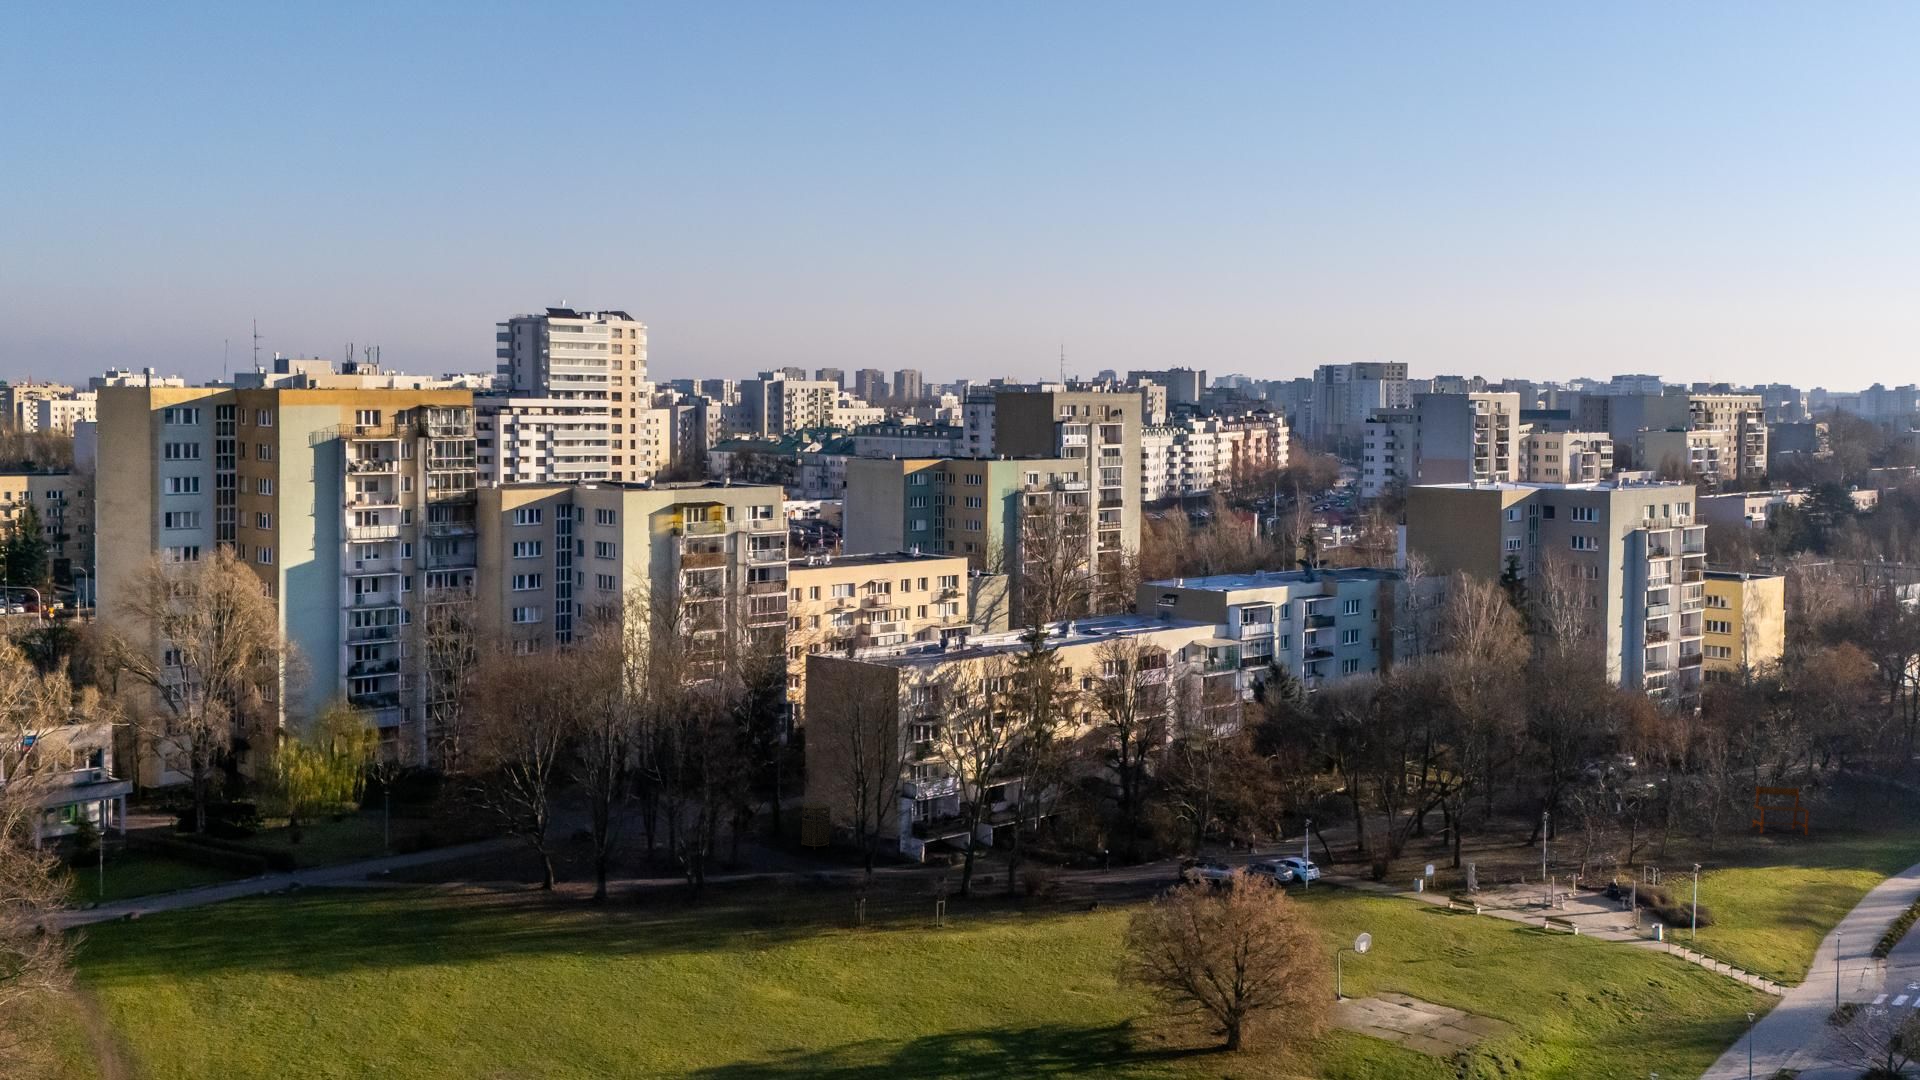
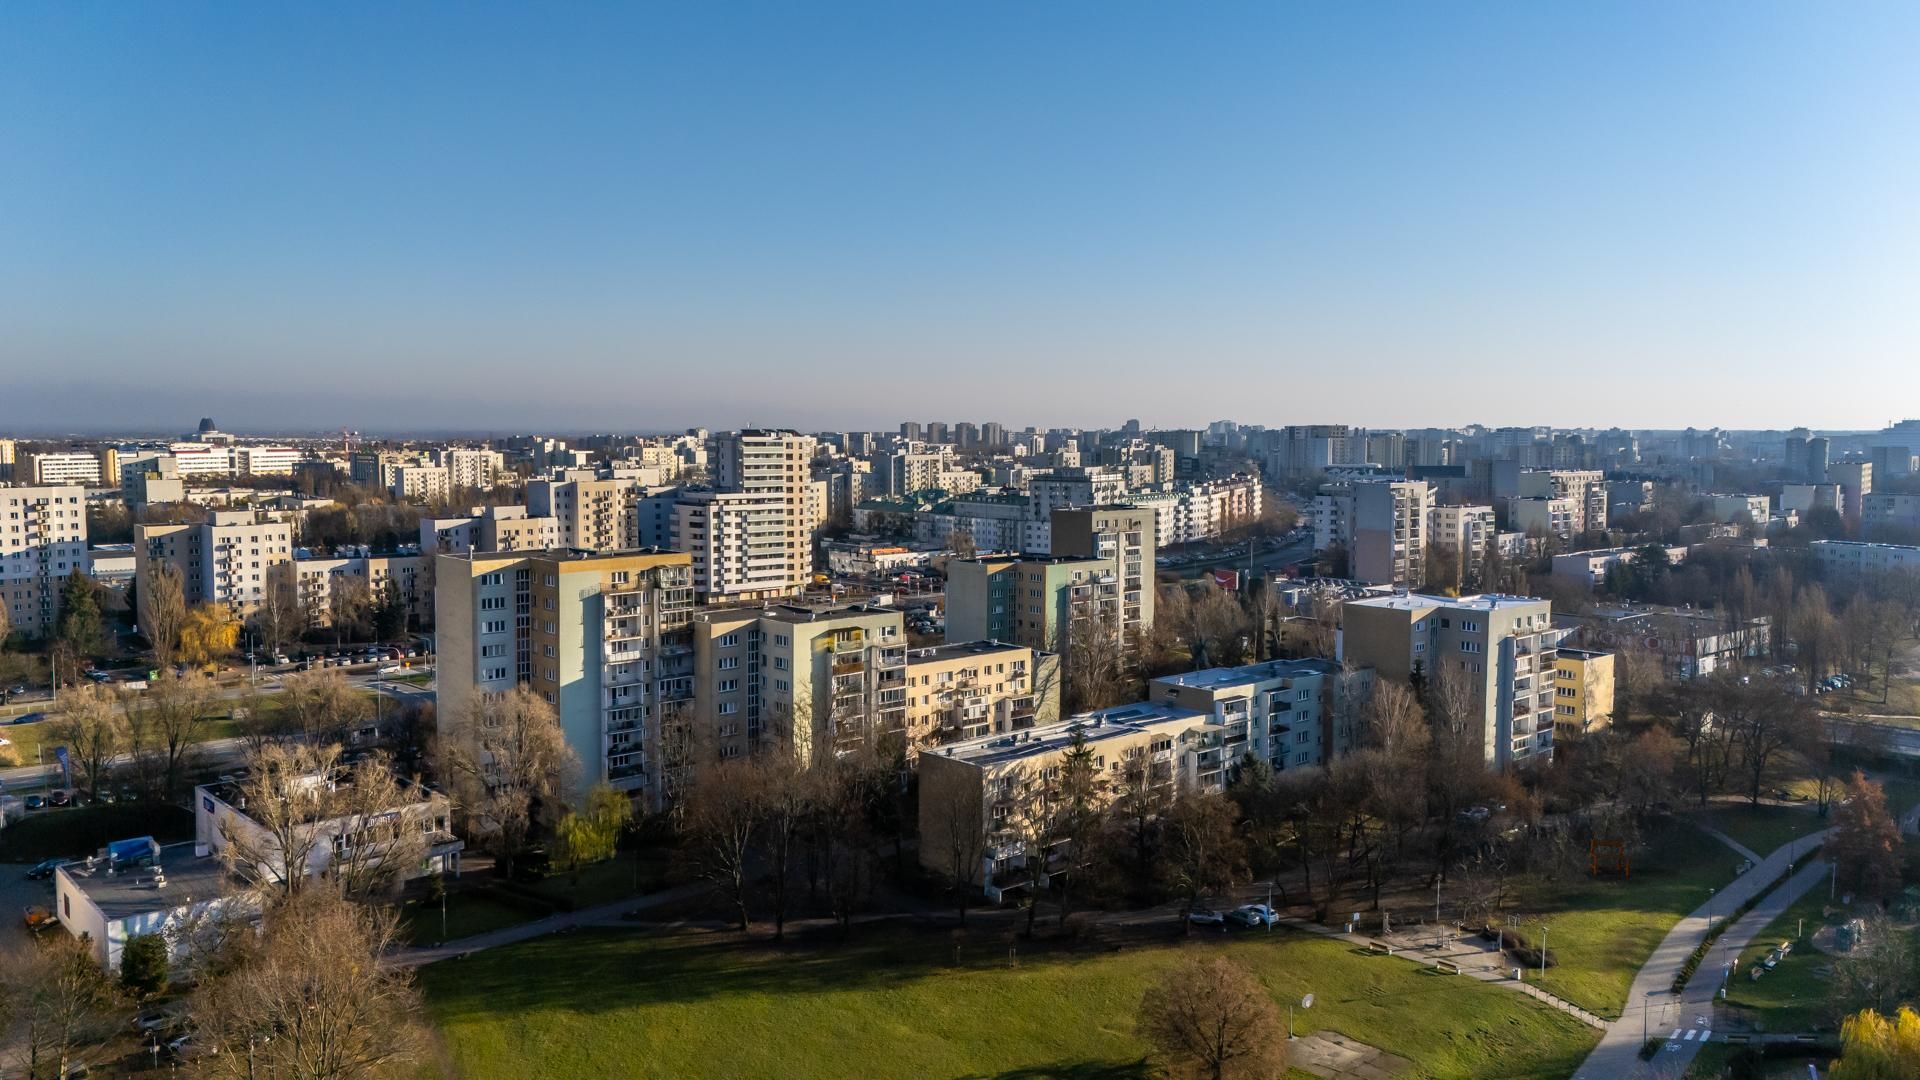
trash can: present [801,801,830,850] -> none [919,859,939,894]

